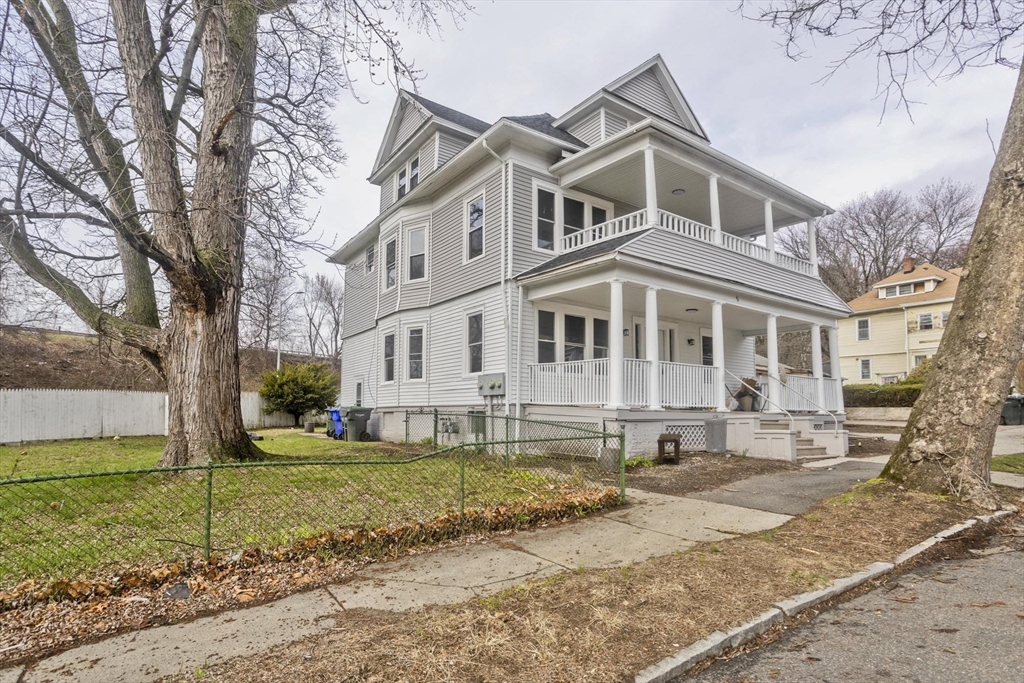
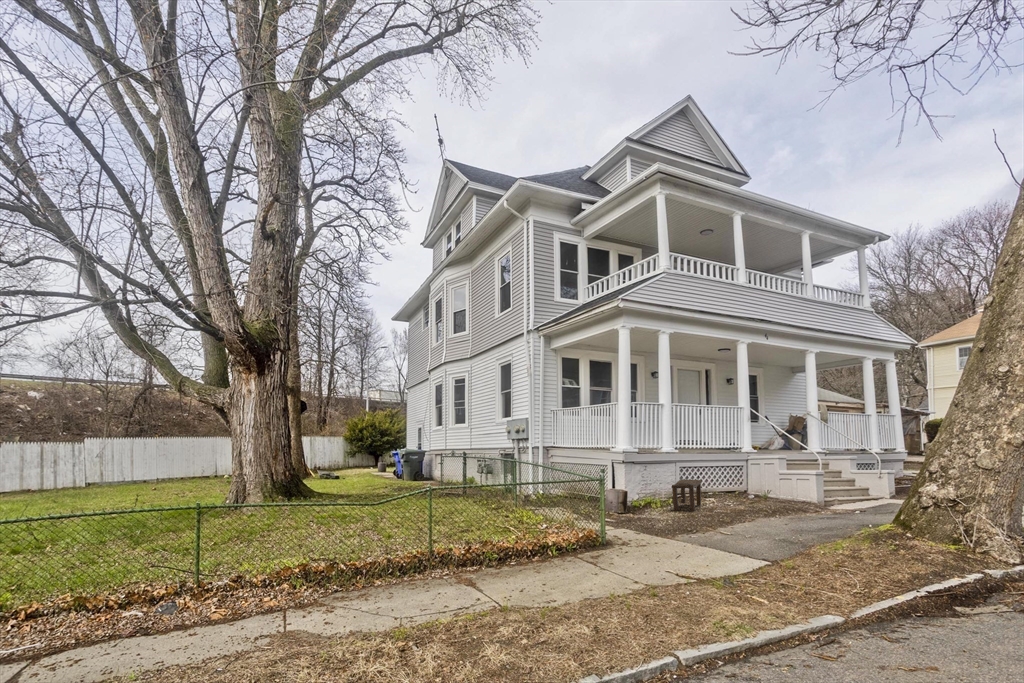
trash can: present [704,415,727,453] -> none [731,461,757,501]

